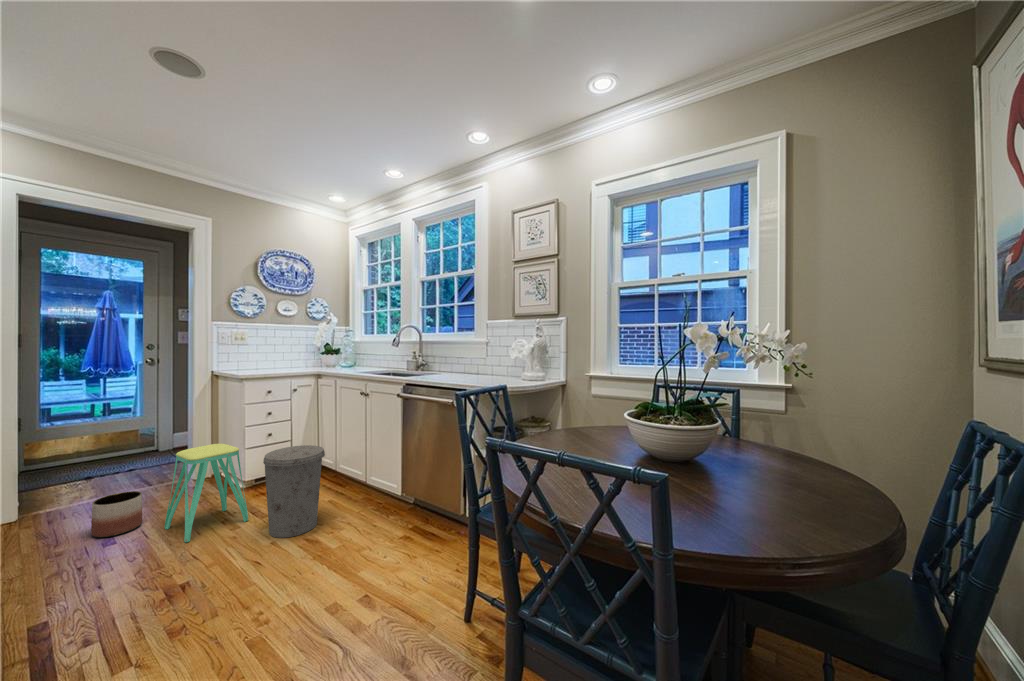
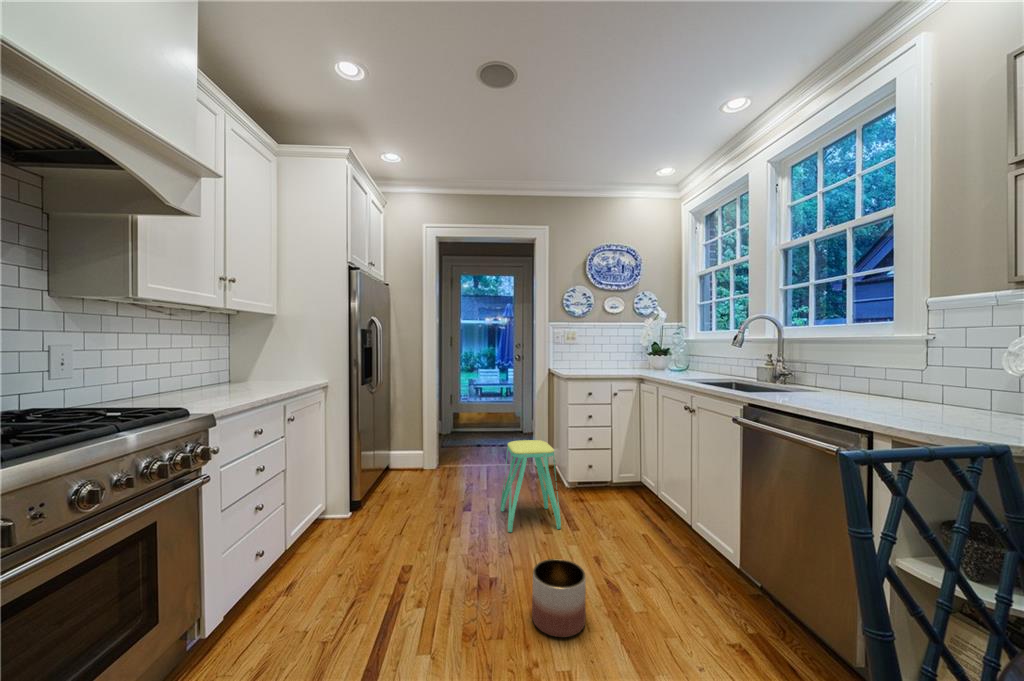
trash can: present [263,445,325,538] -> none [569,460,634,571]
planter: present [91,491,142,537] -> present [532,559,586,637]

